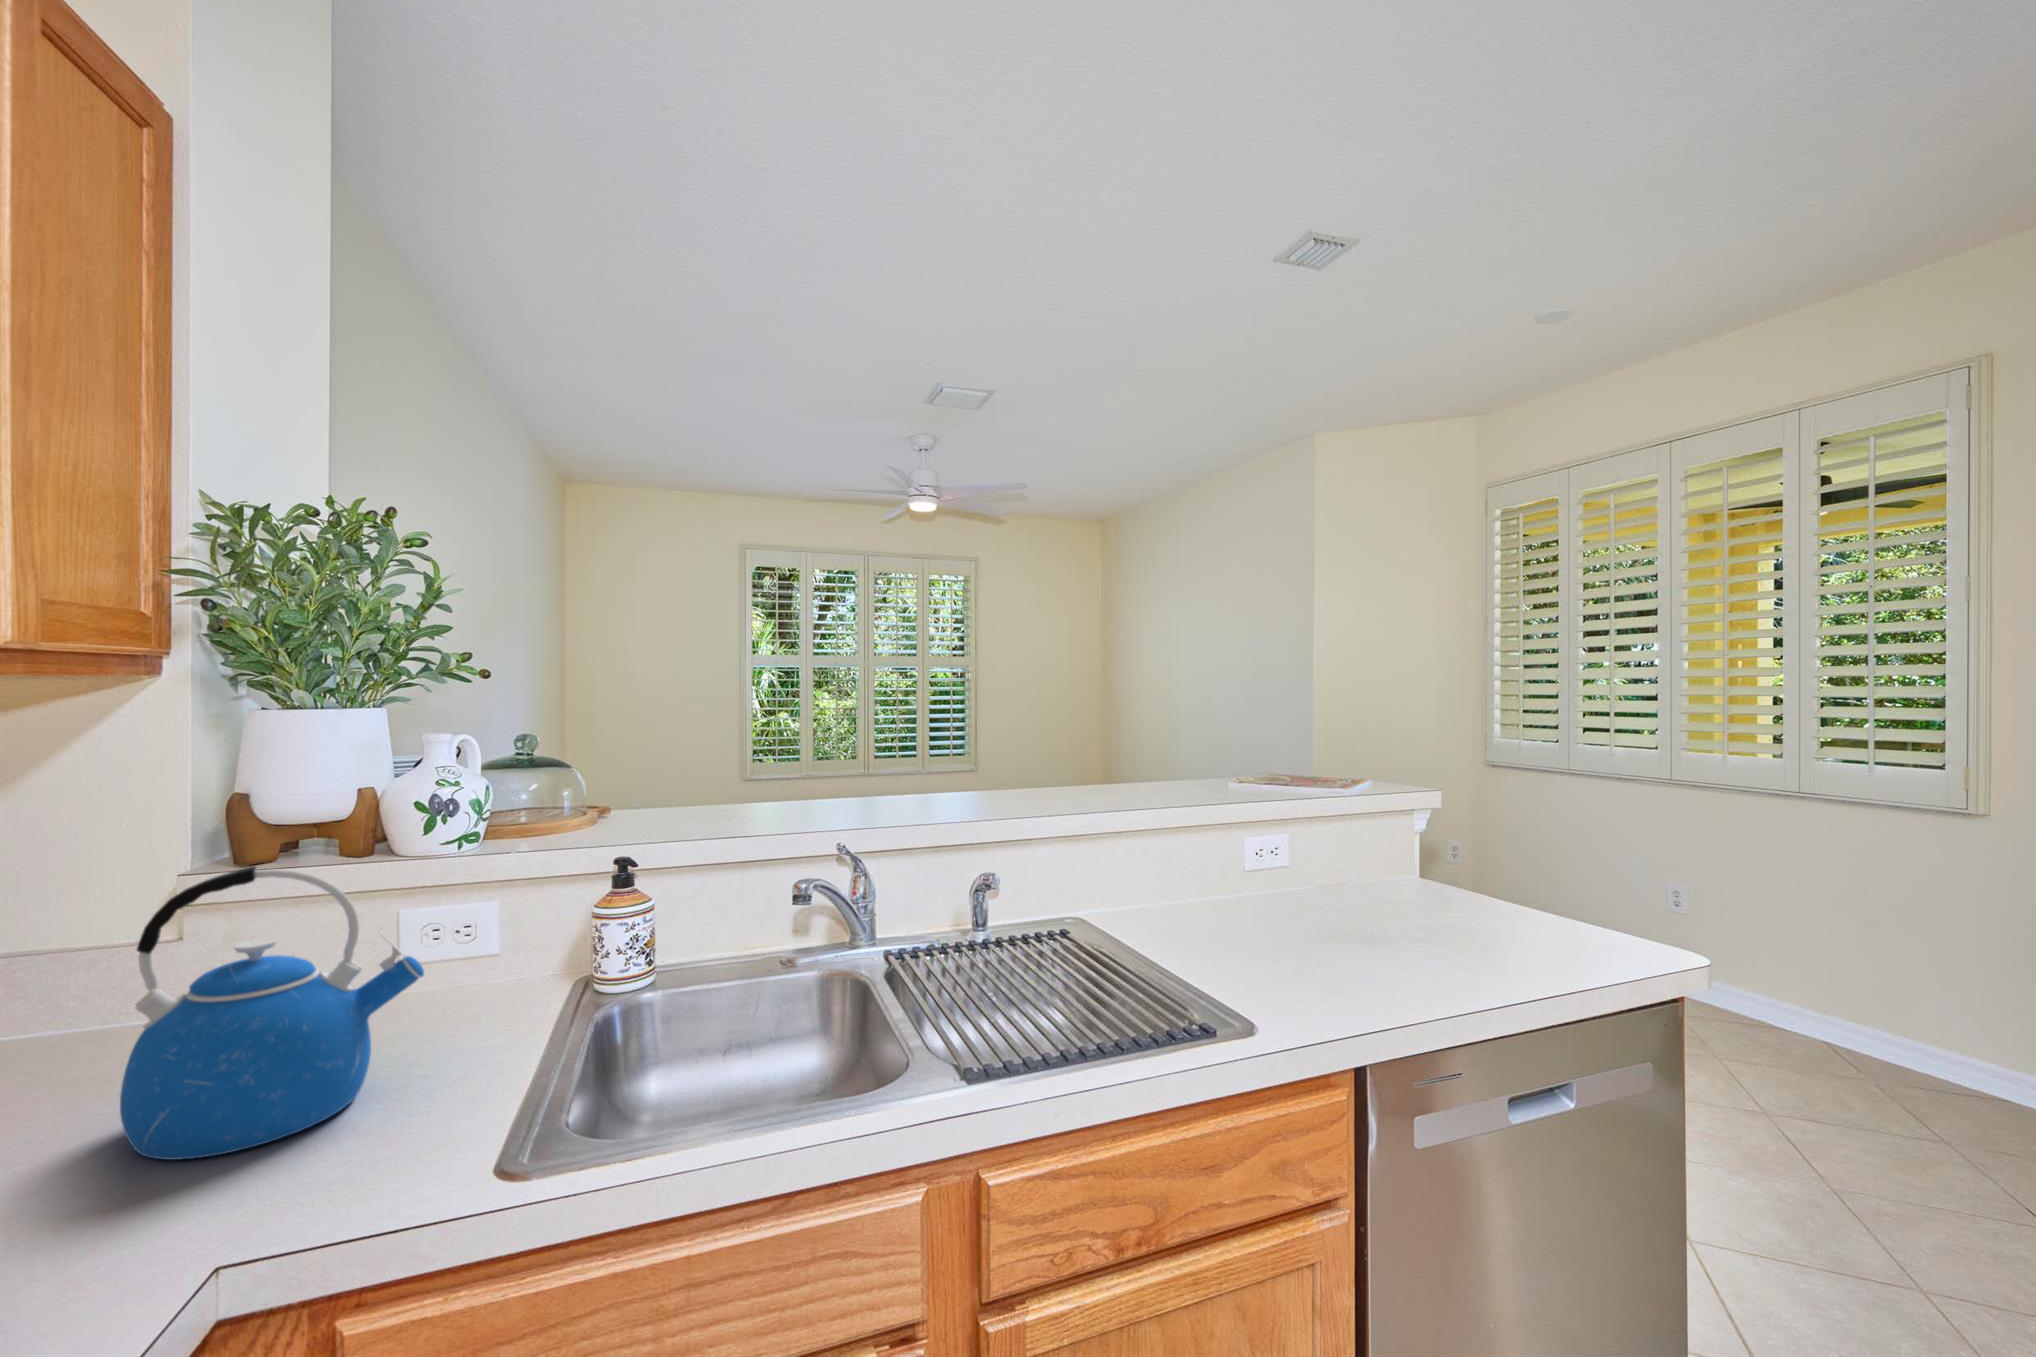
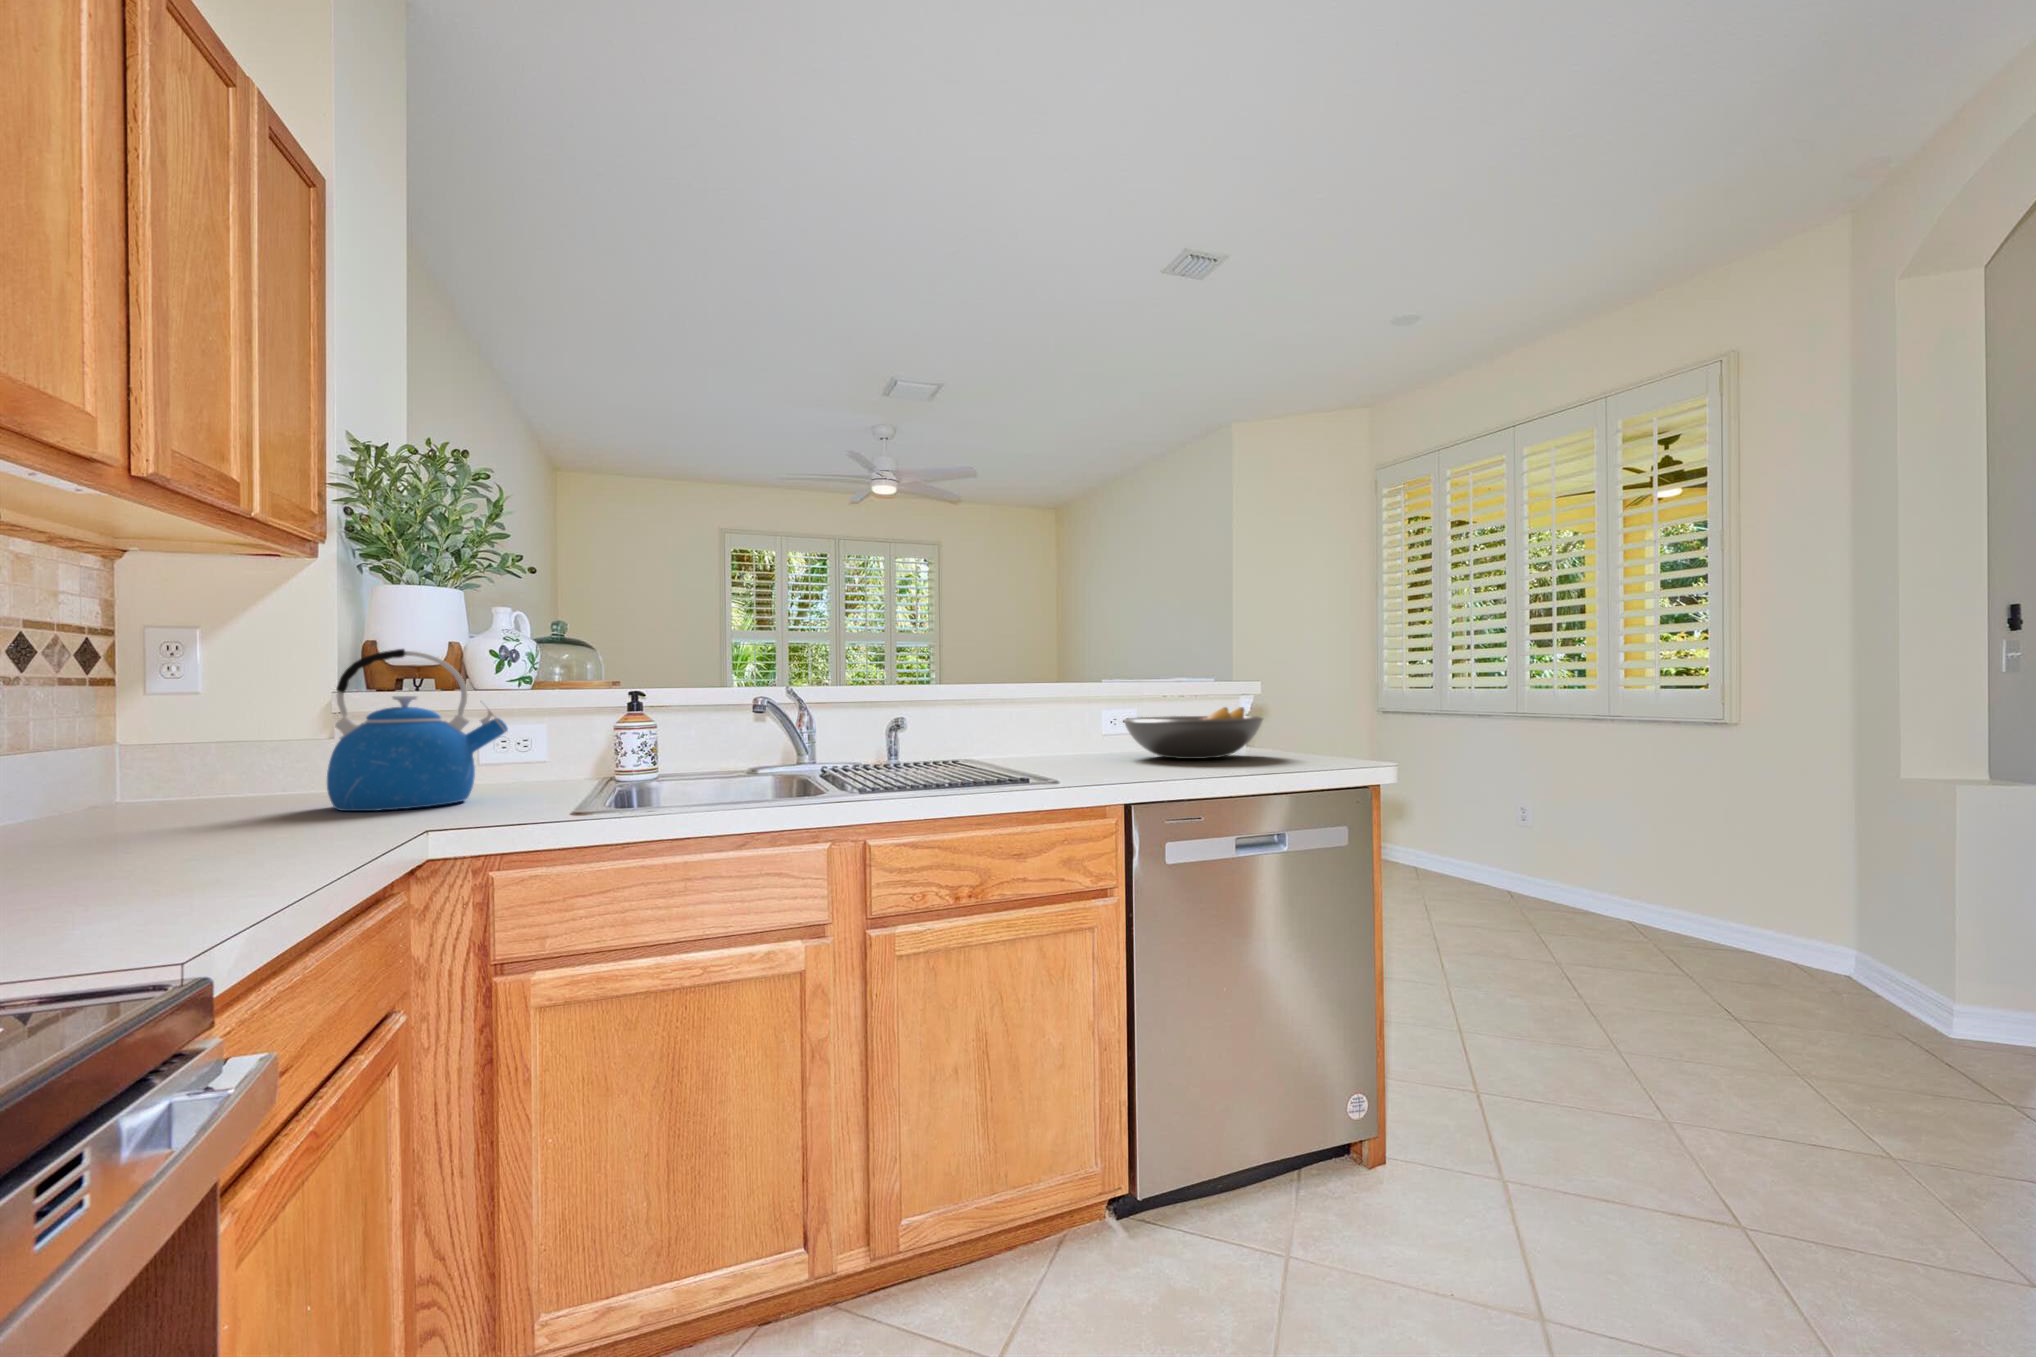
fruit bowl: none [1295,851,1507,935] -> present [1124,707,1263,759]

